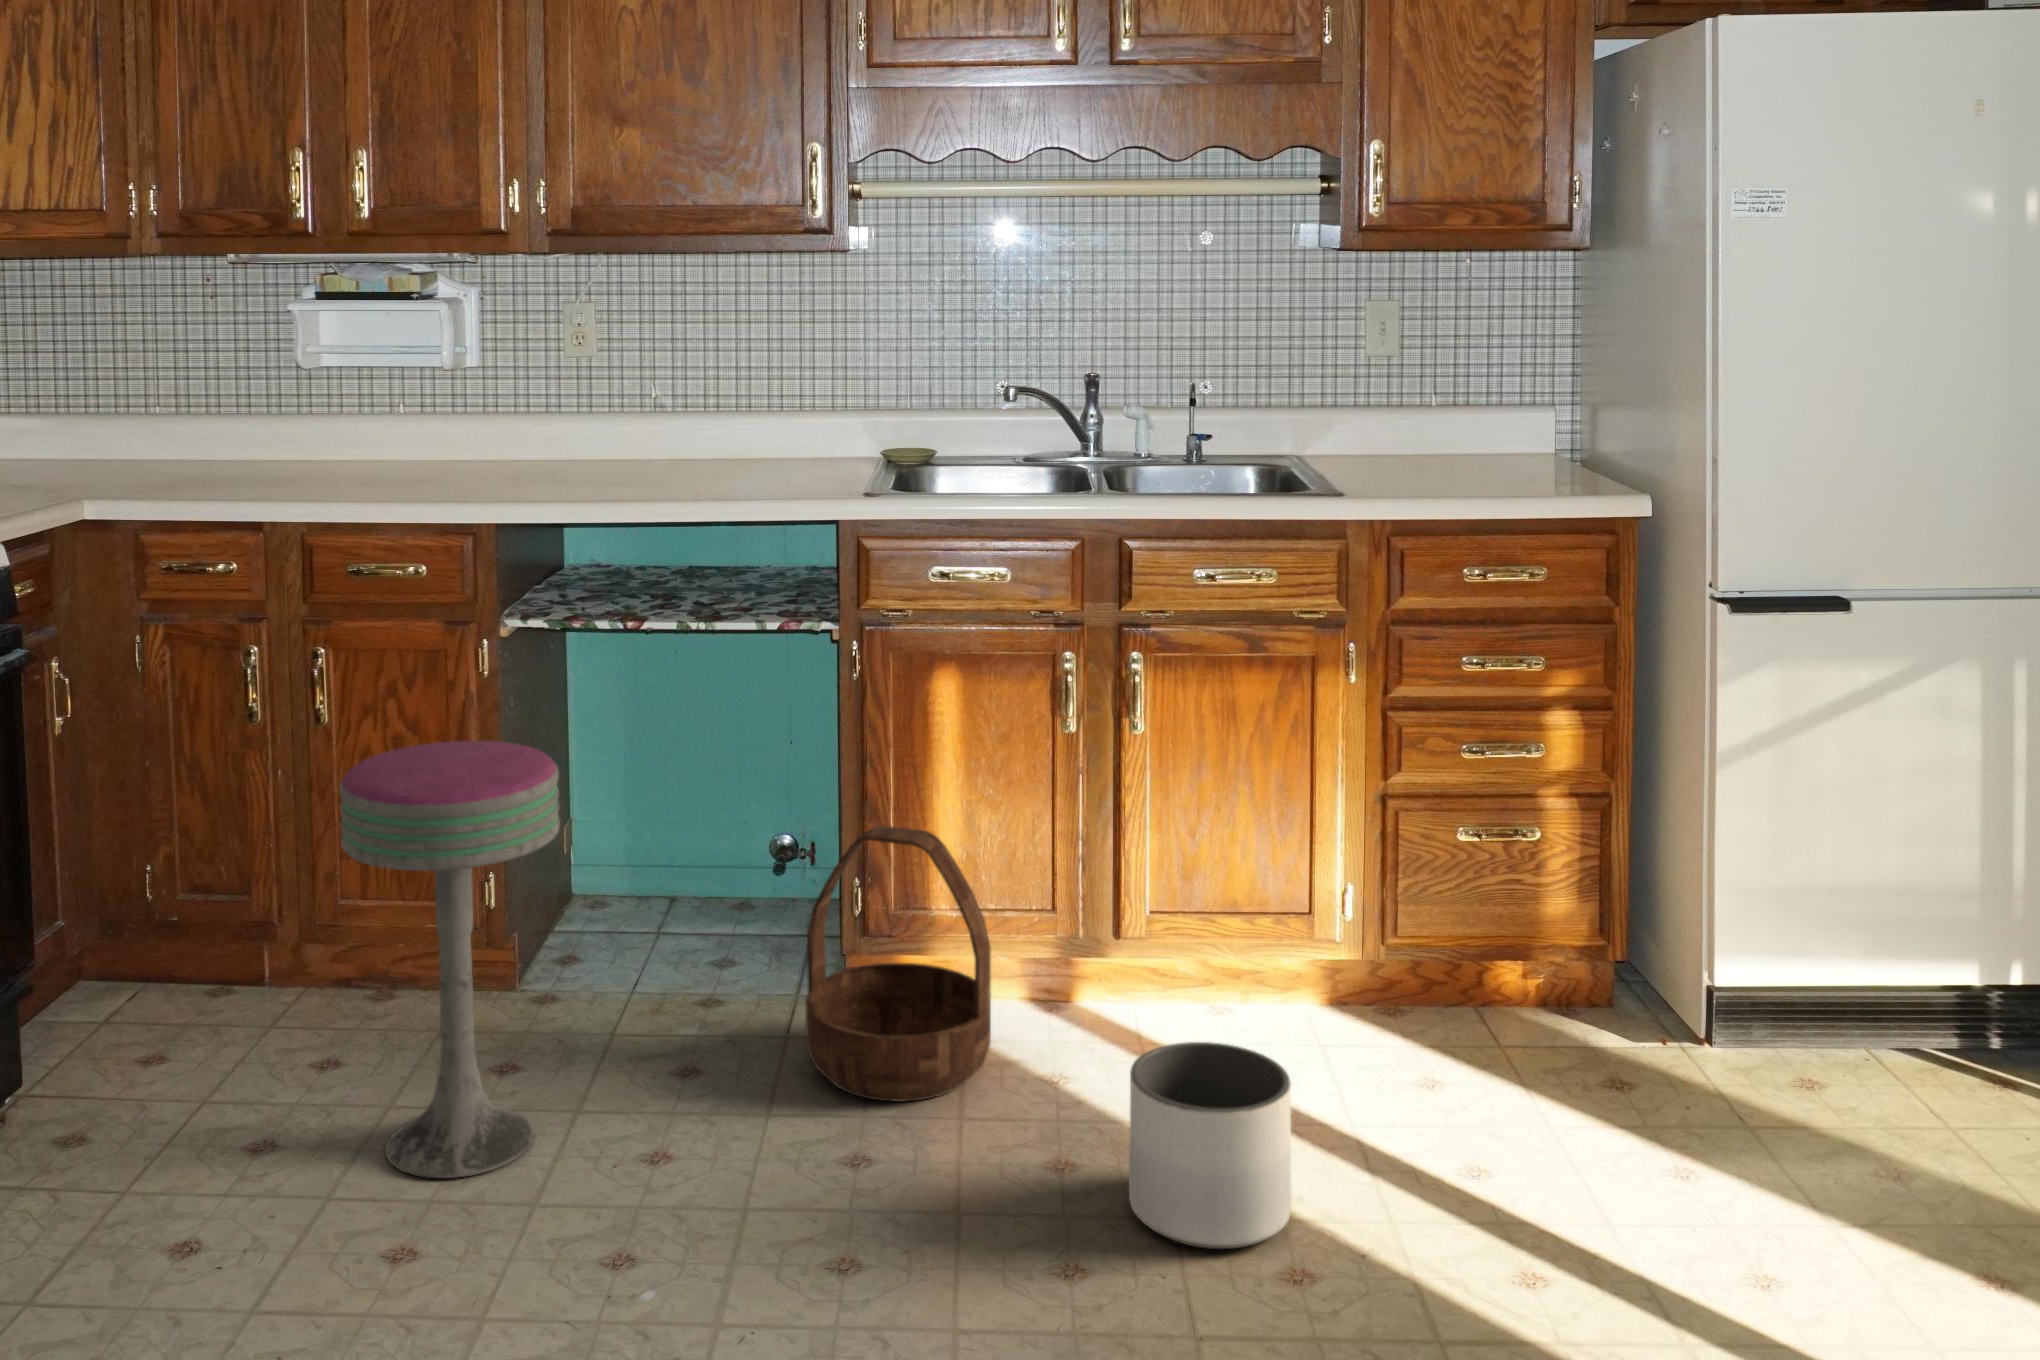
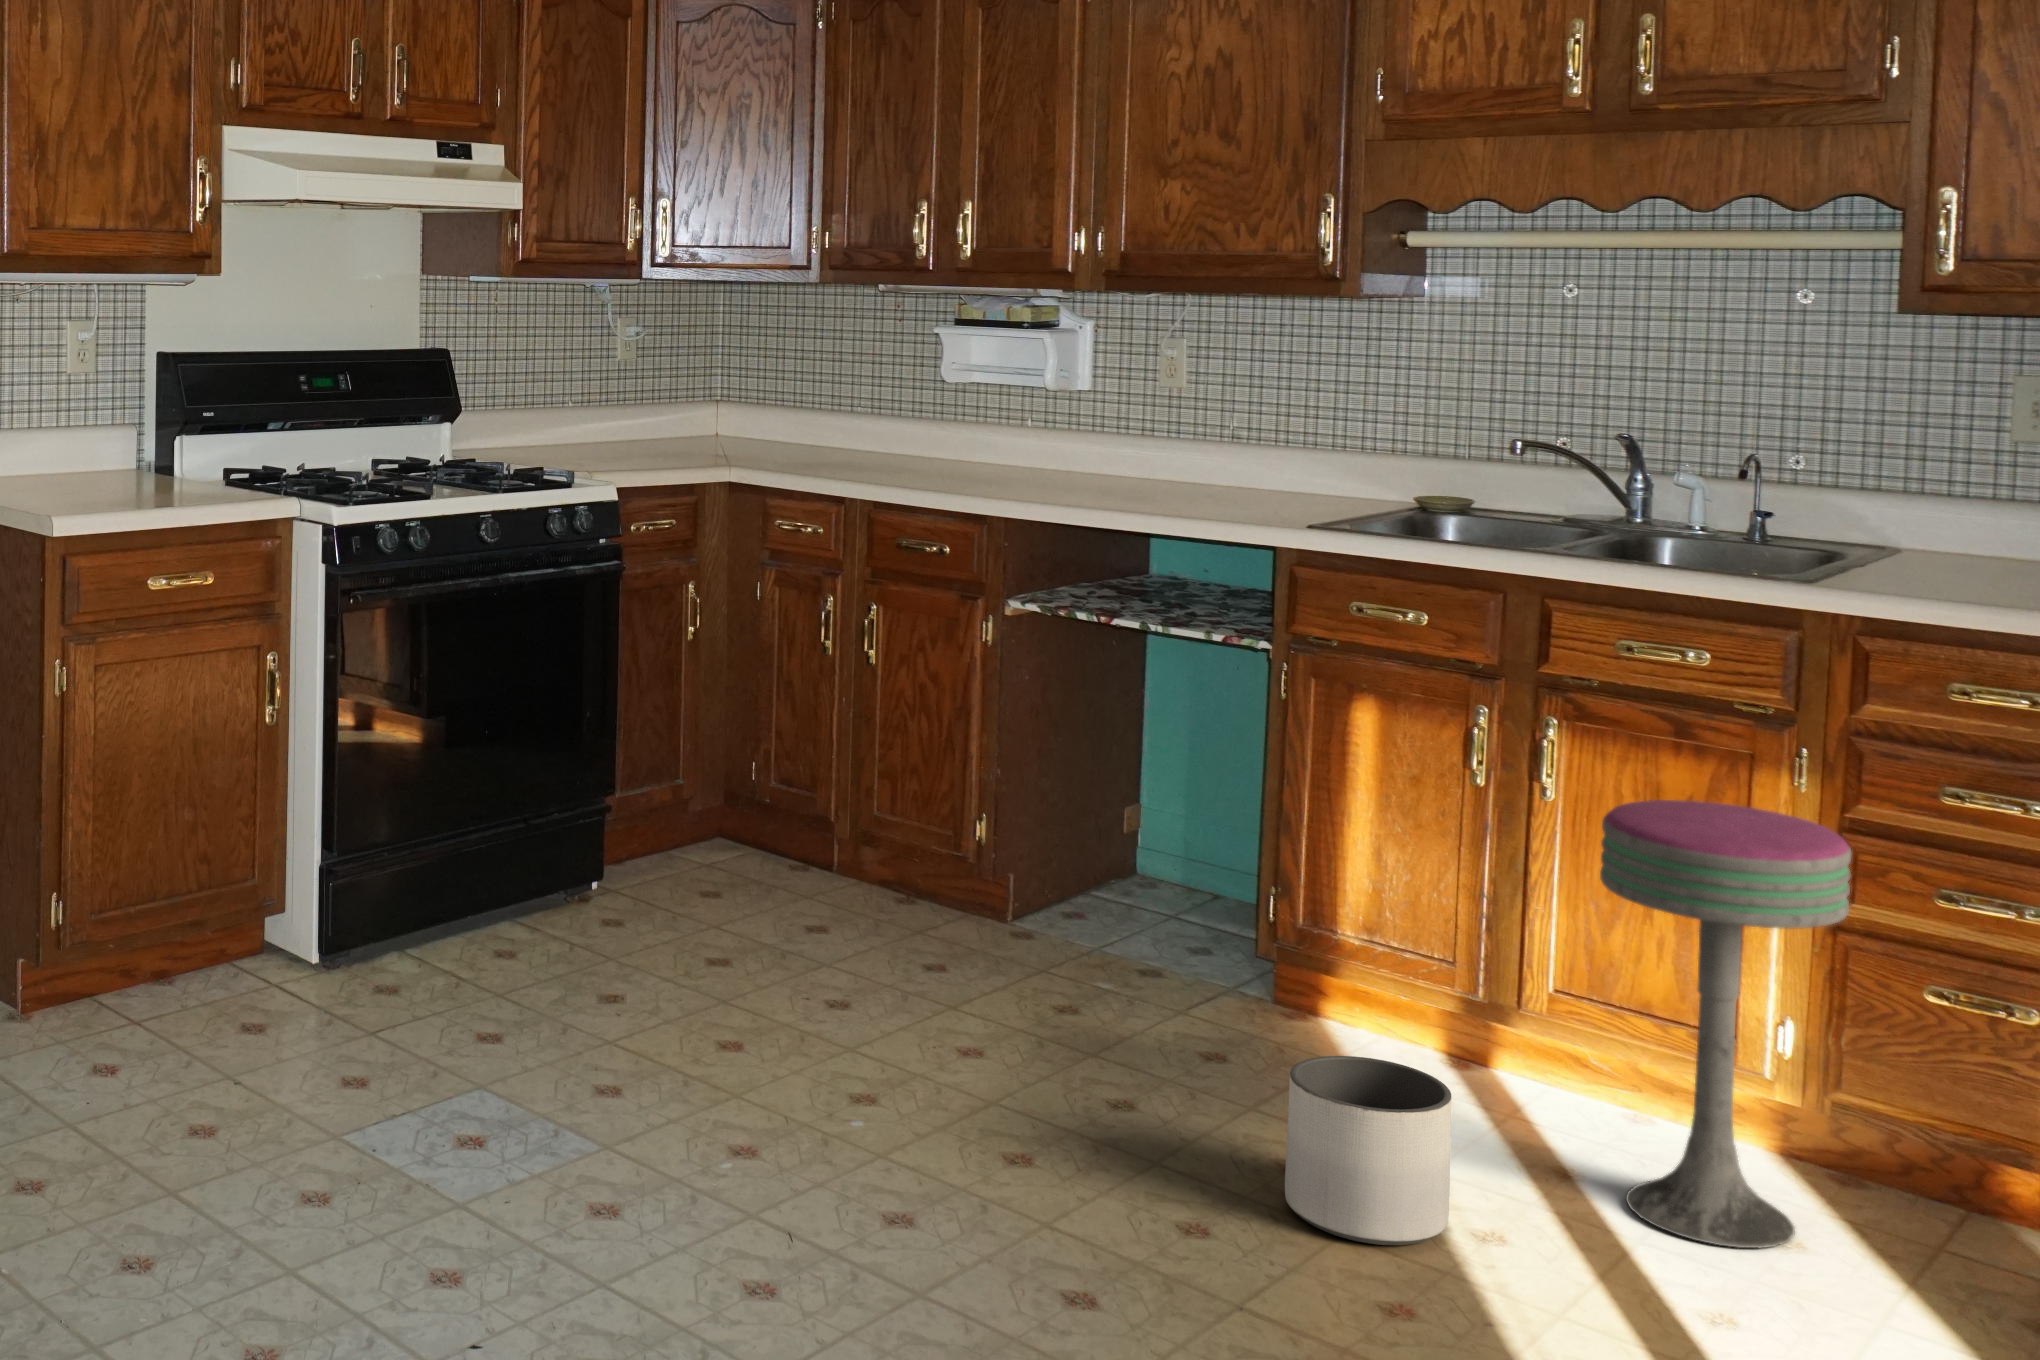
bar stool: present [340,741,560,1178] -> present [1600,800,1852,1248]
basket: present [805,826,991,1101] -> none [1145,829,1327,1084]

